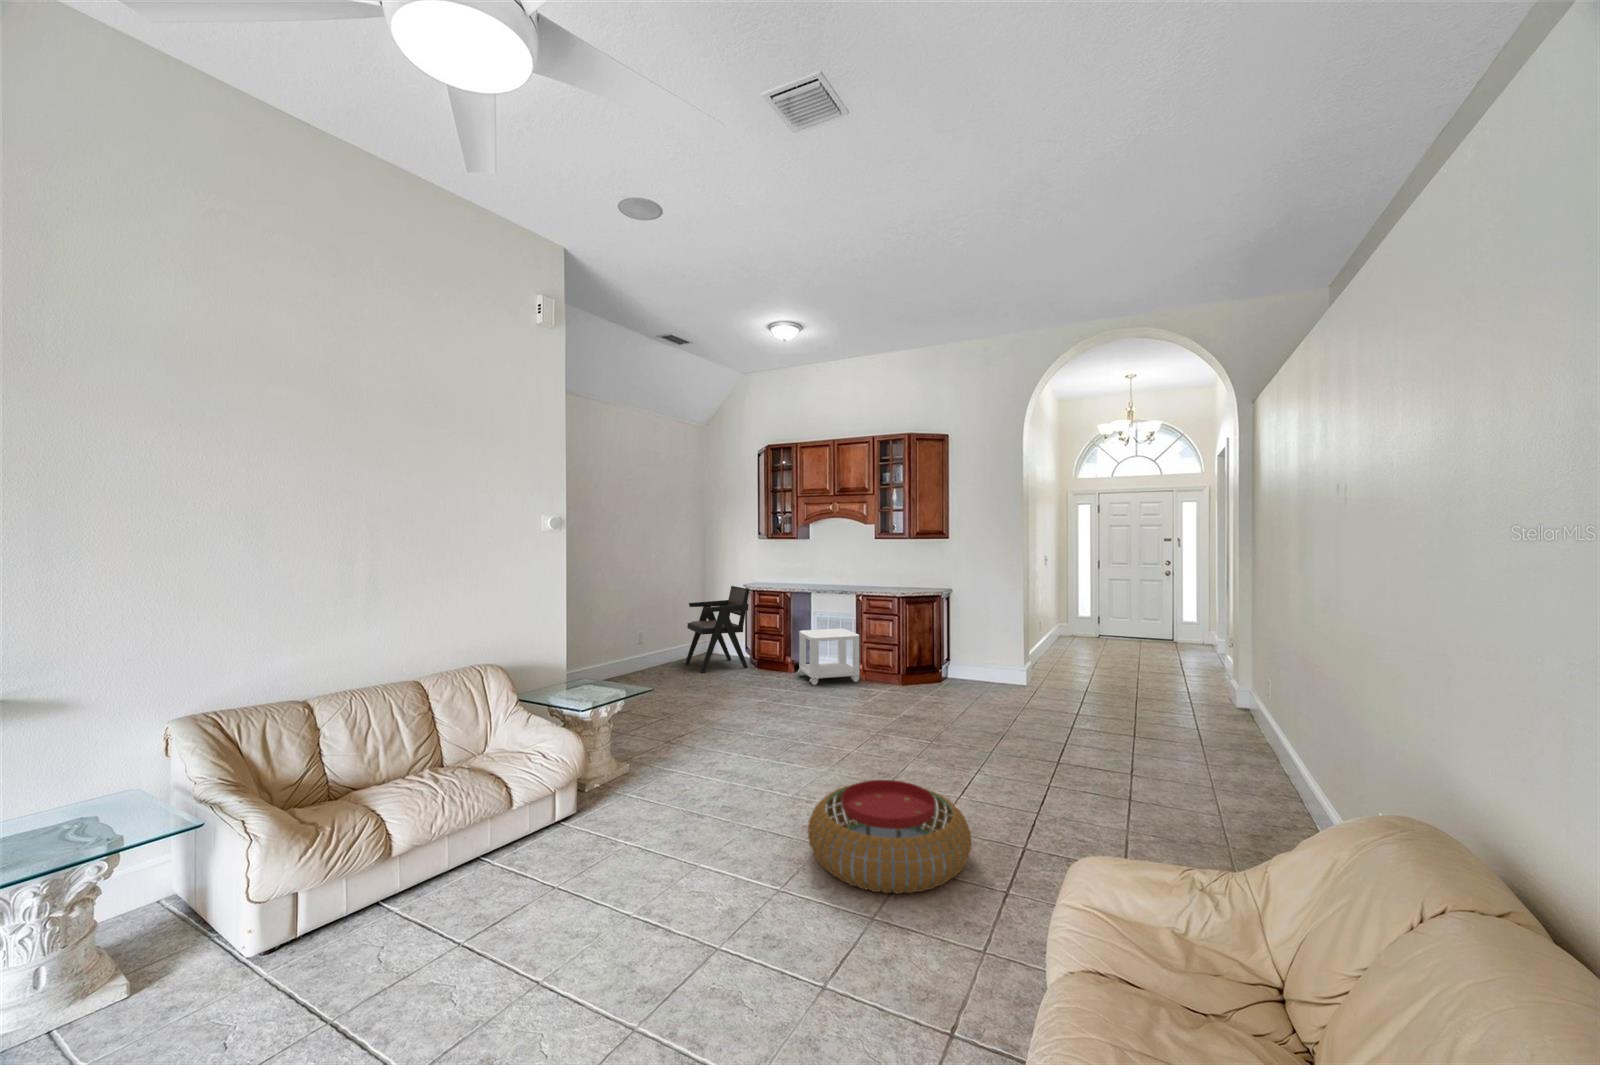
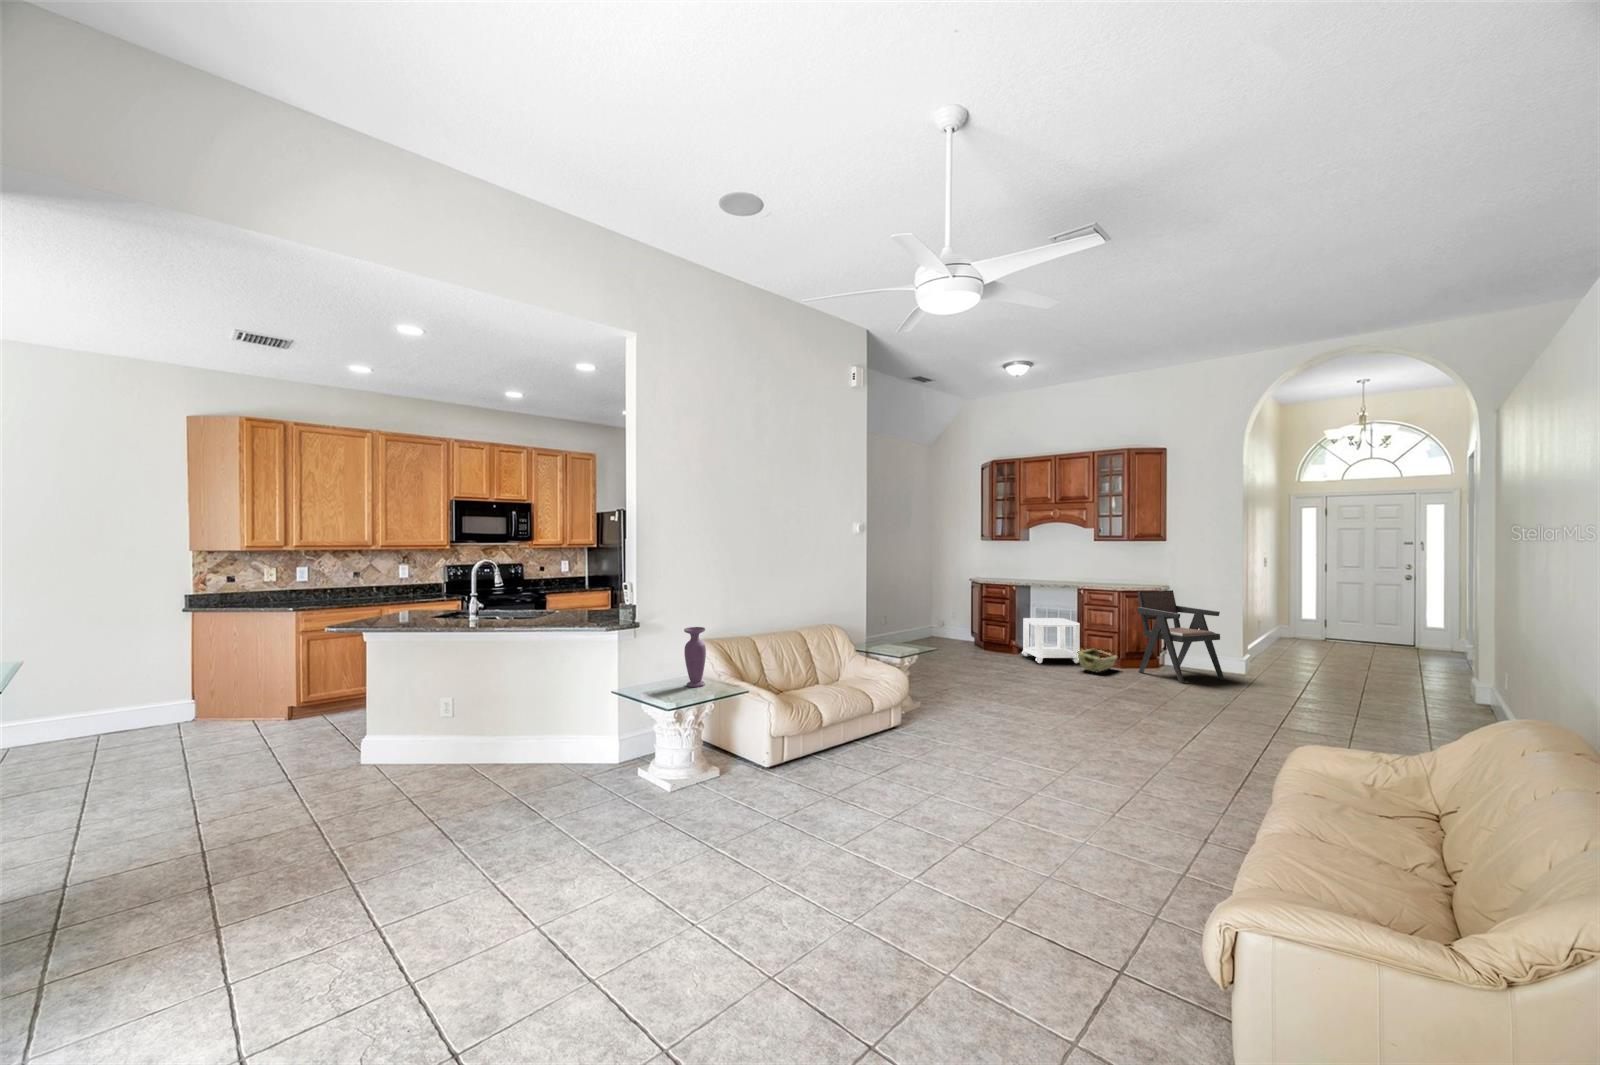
armchair: present [685,586,749,673] -> present [1137,590,1224,684]
woven basket: none [854,665,898,694] -> present [1078,649,1117,672]
vase: none [57,704,120,826] -> present [684,627,706,687]
pouf: present [808,780,971,894] -> none [1078,716,1209,786]

